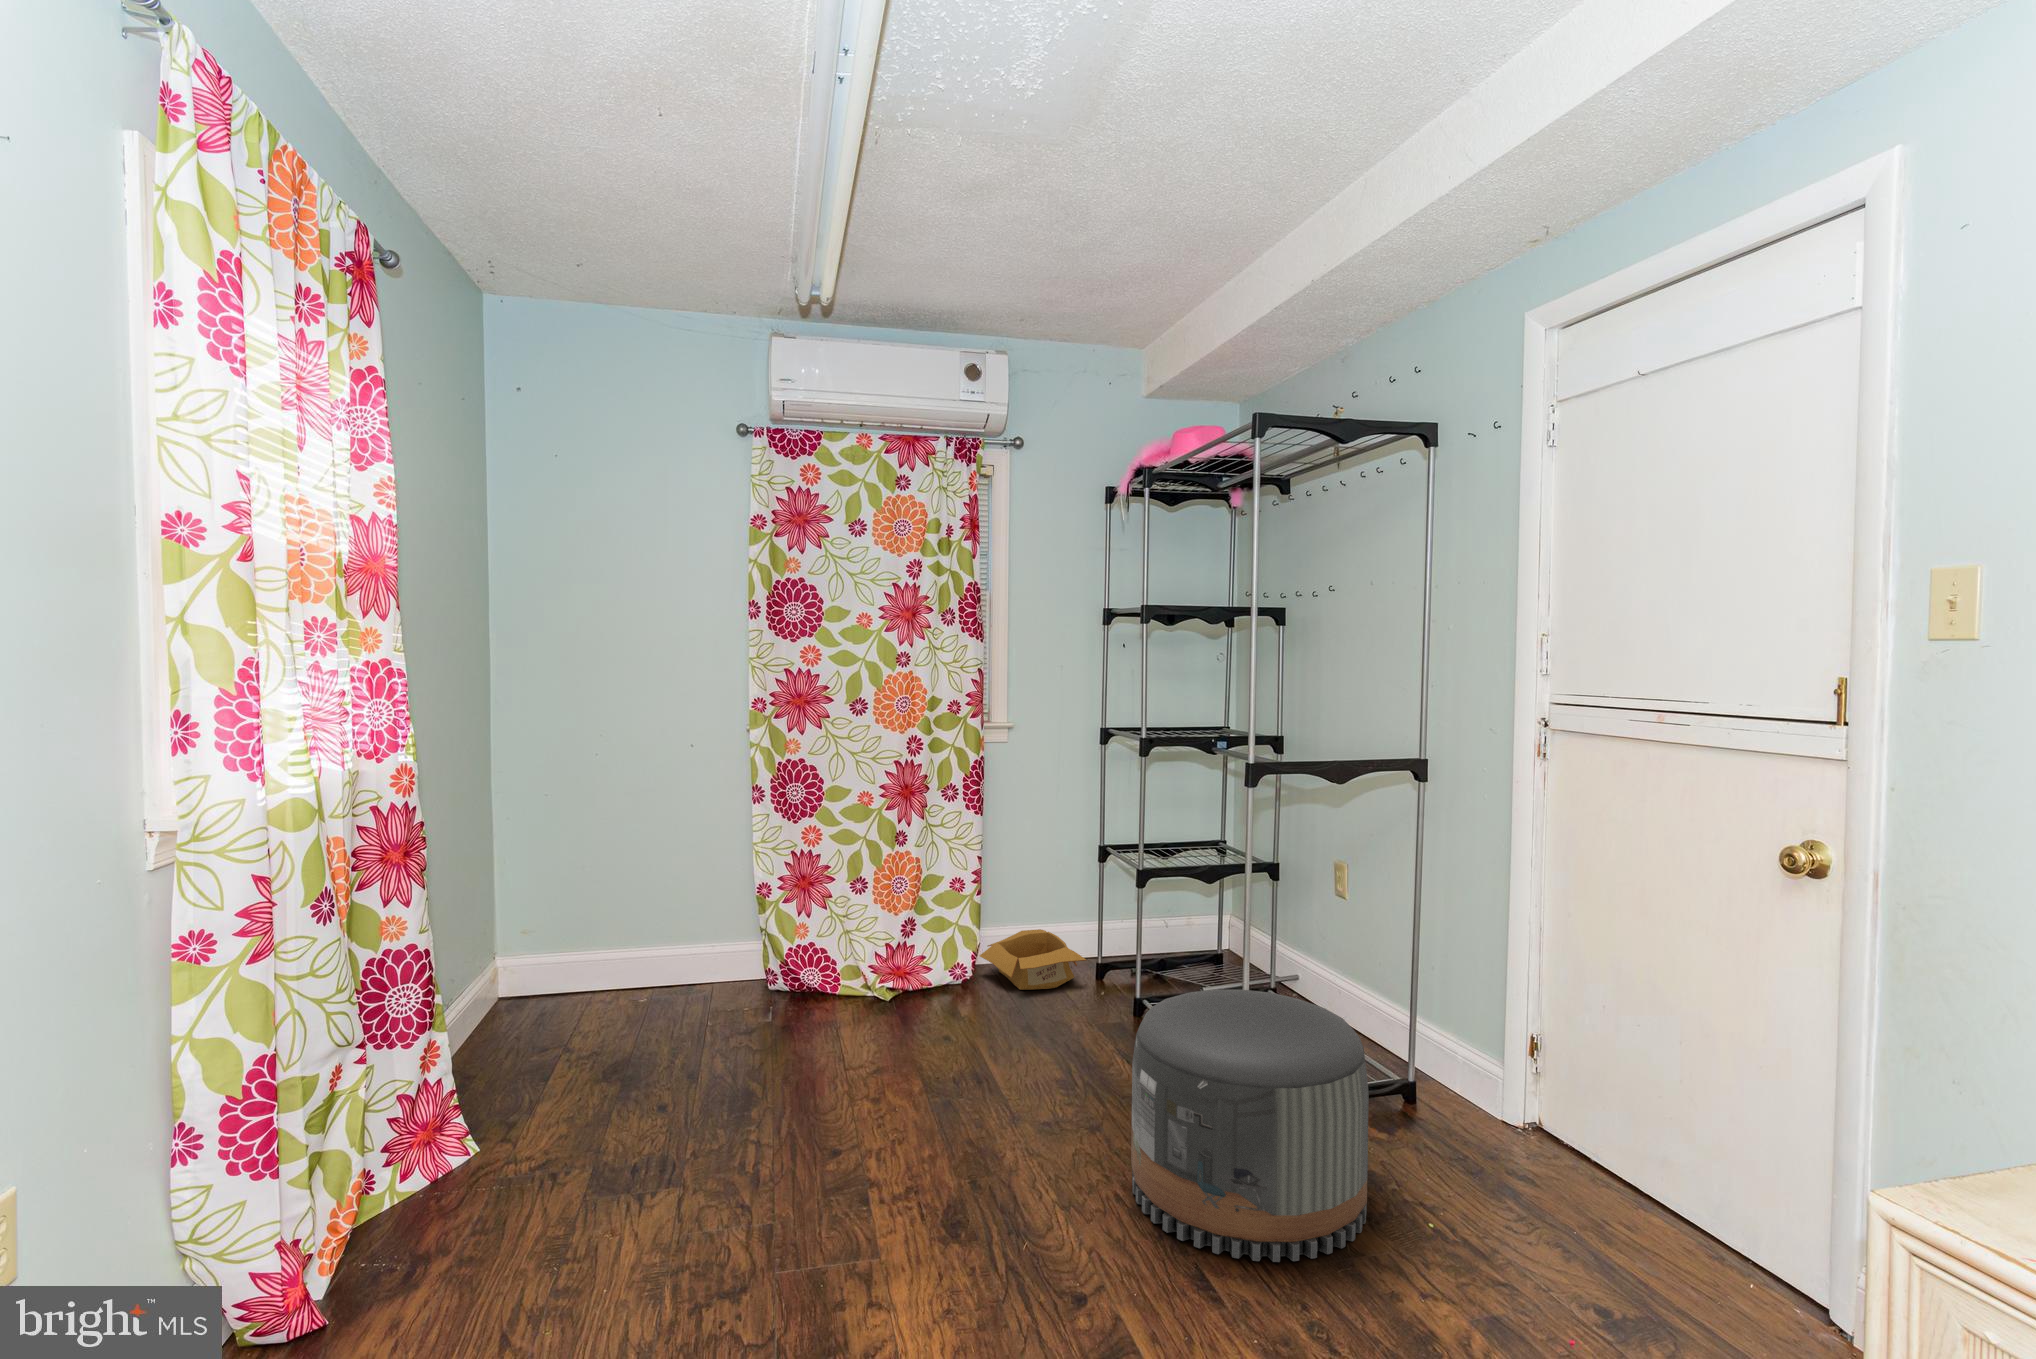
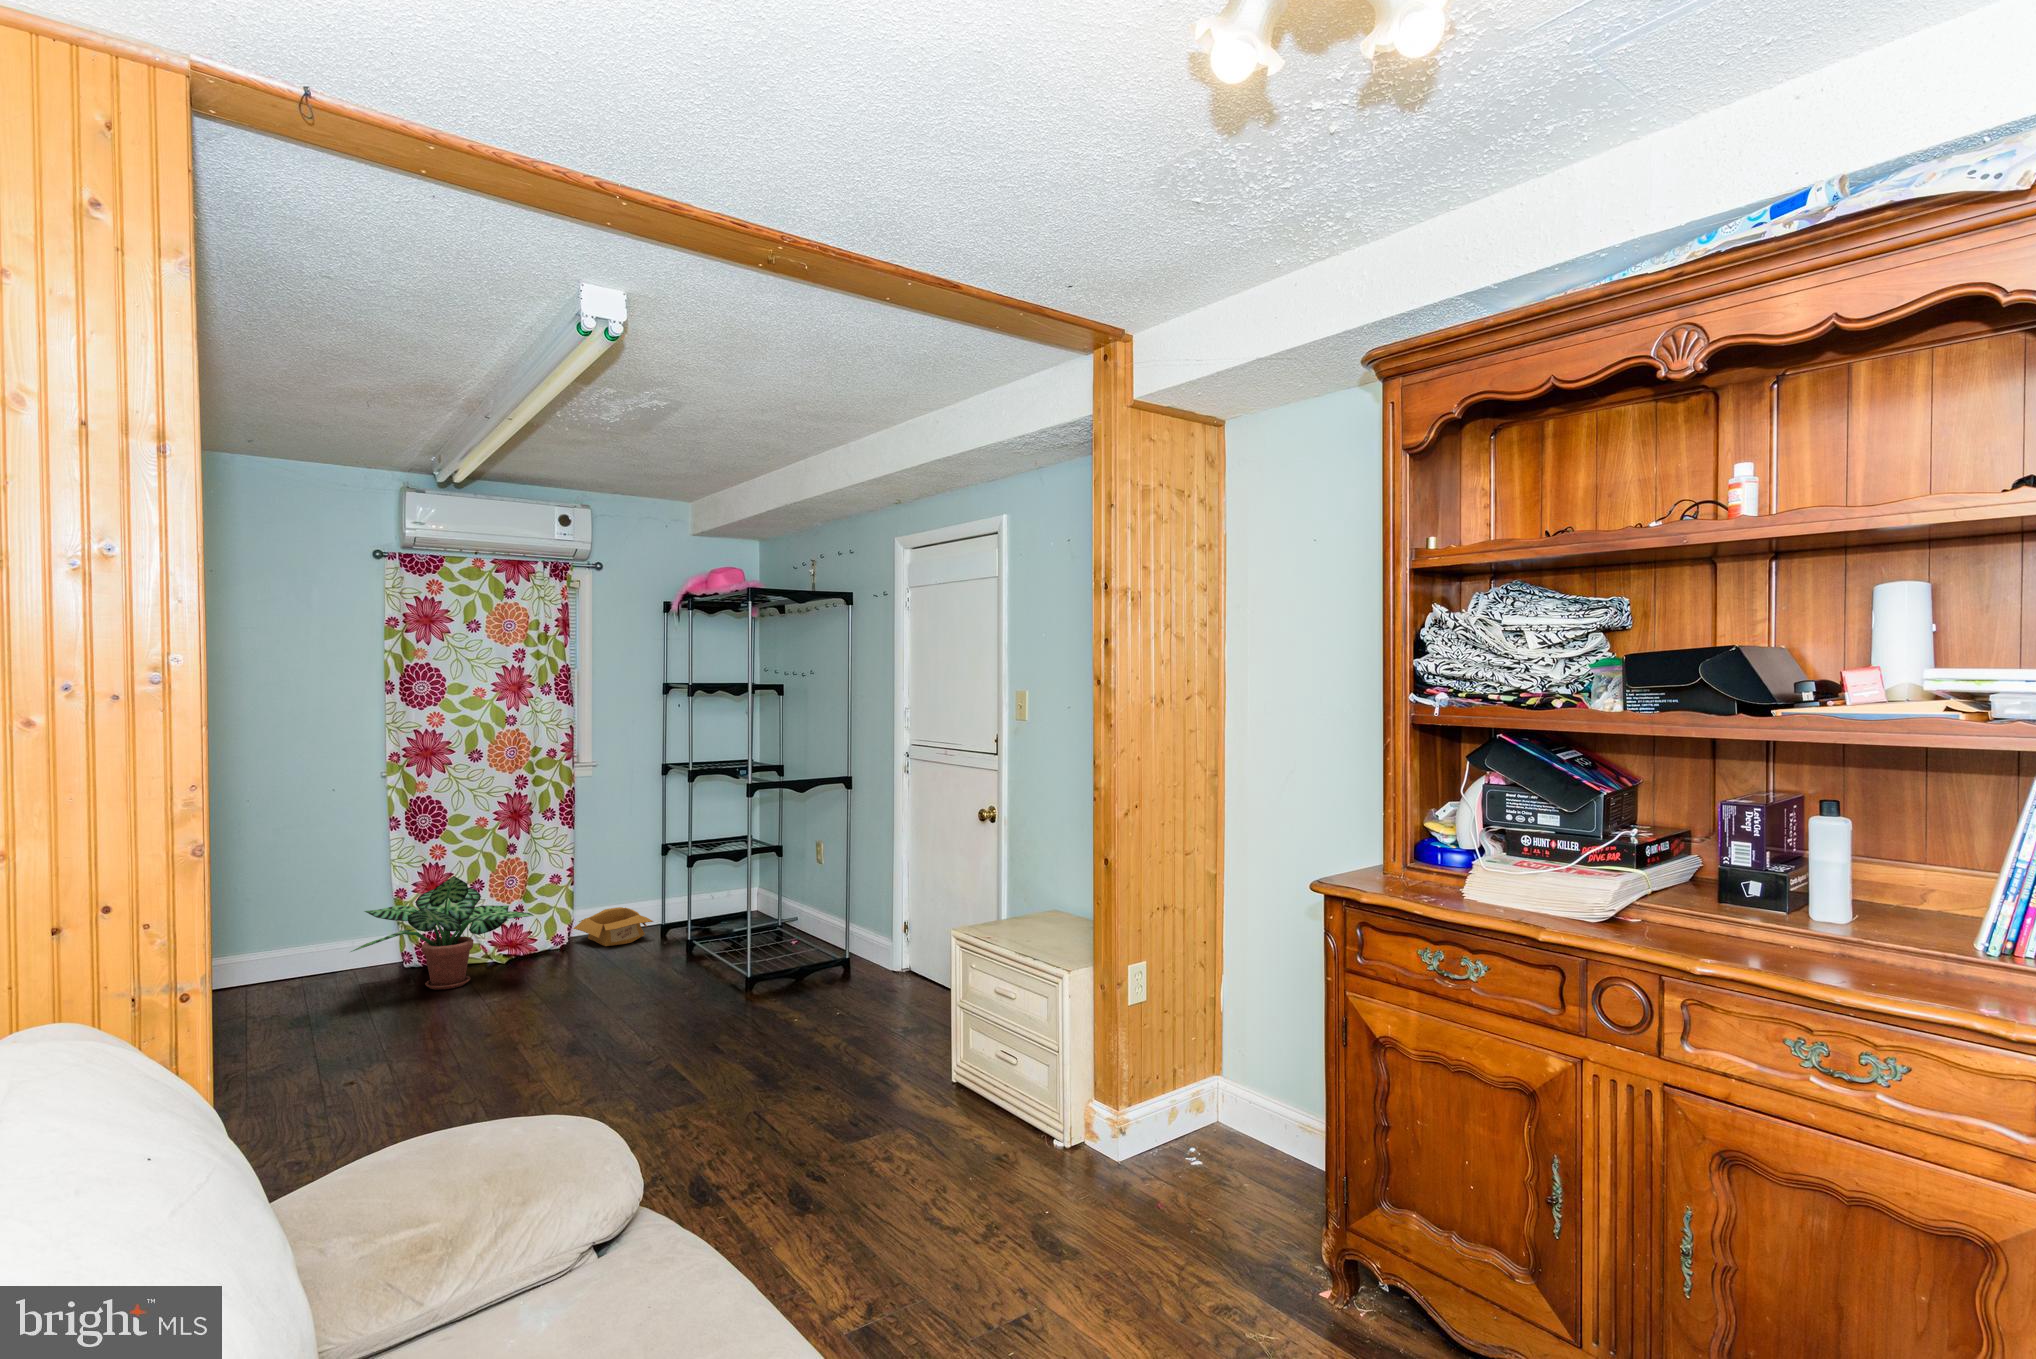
potted plant: none [668,879,918,1041] -> present [351,876,534,989]
pouf: present [1131,989,1369,1262] -> none [678,907,806,1032]

